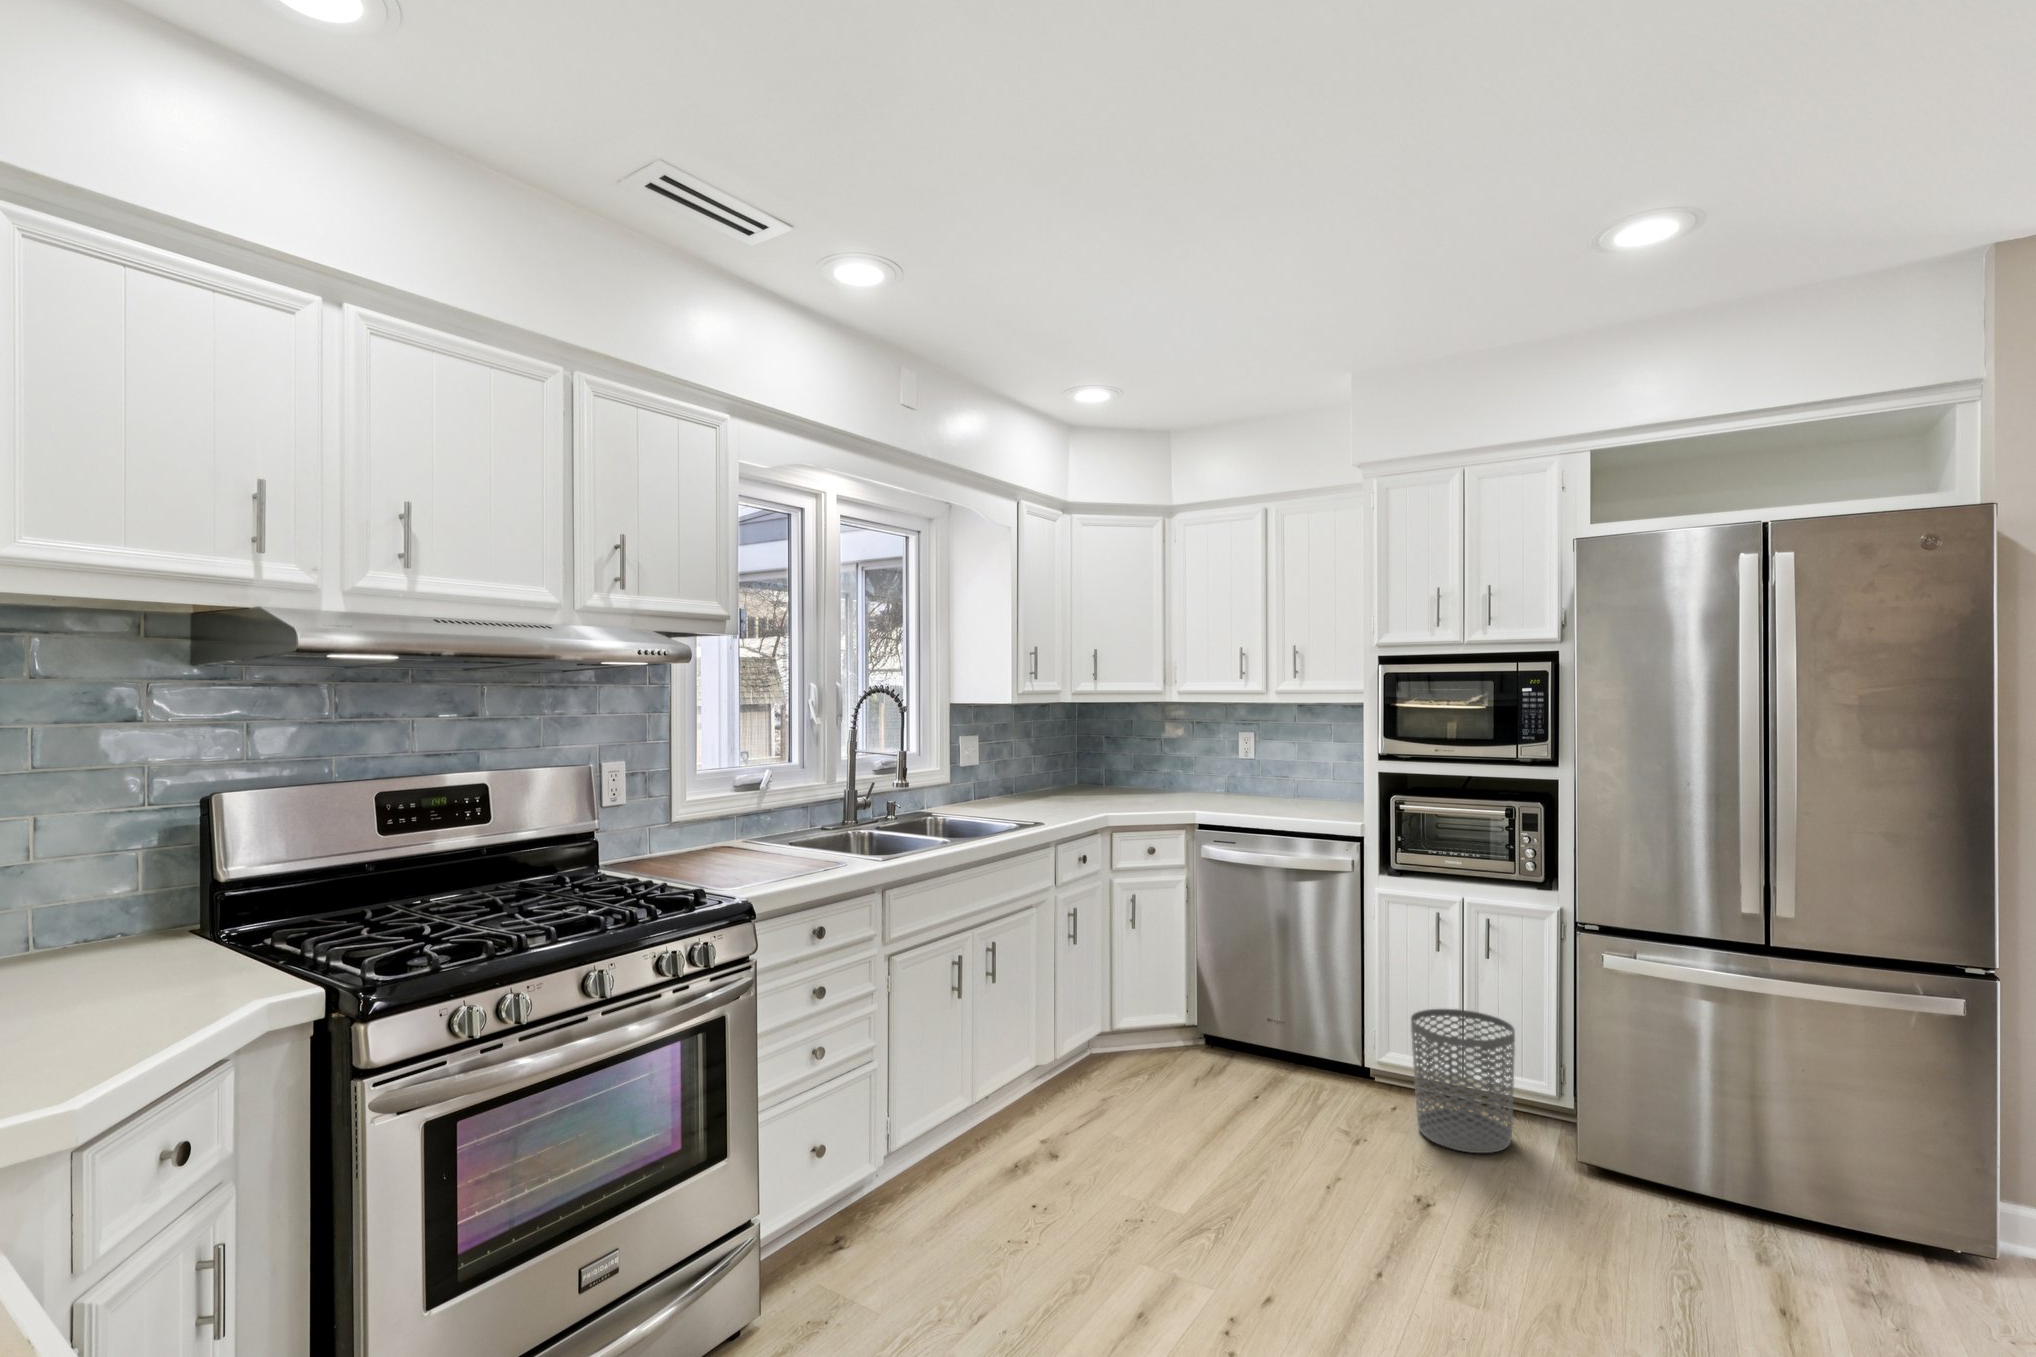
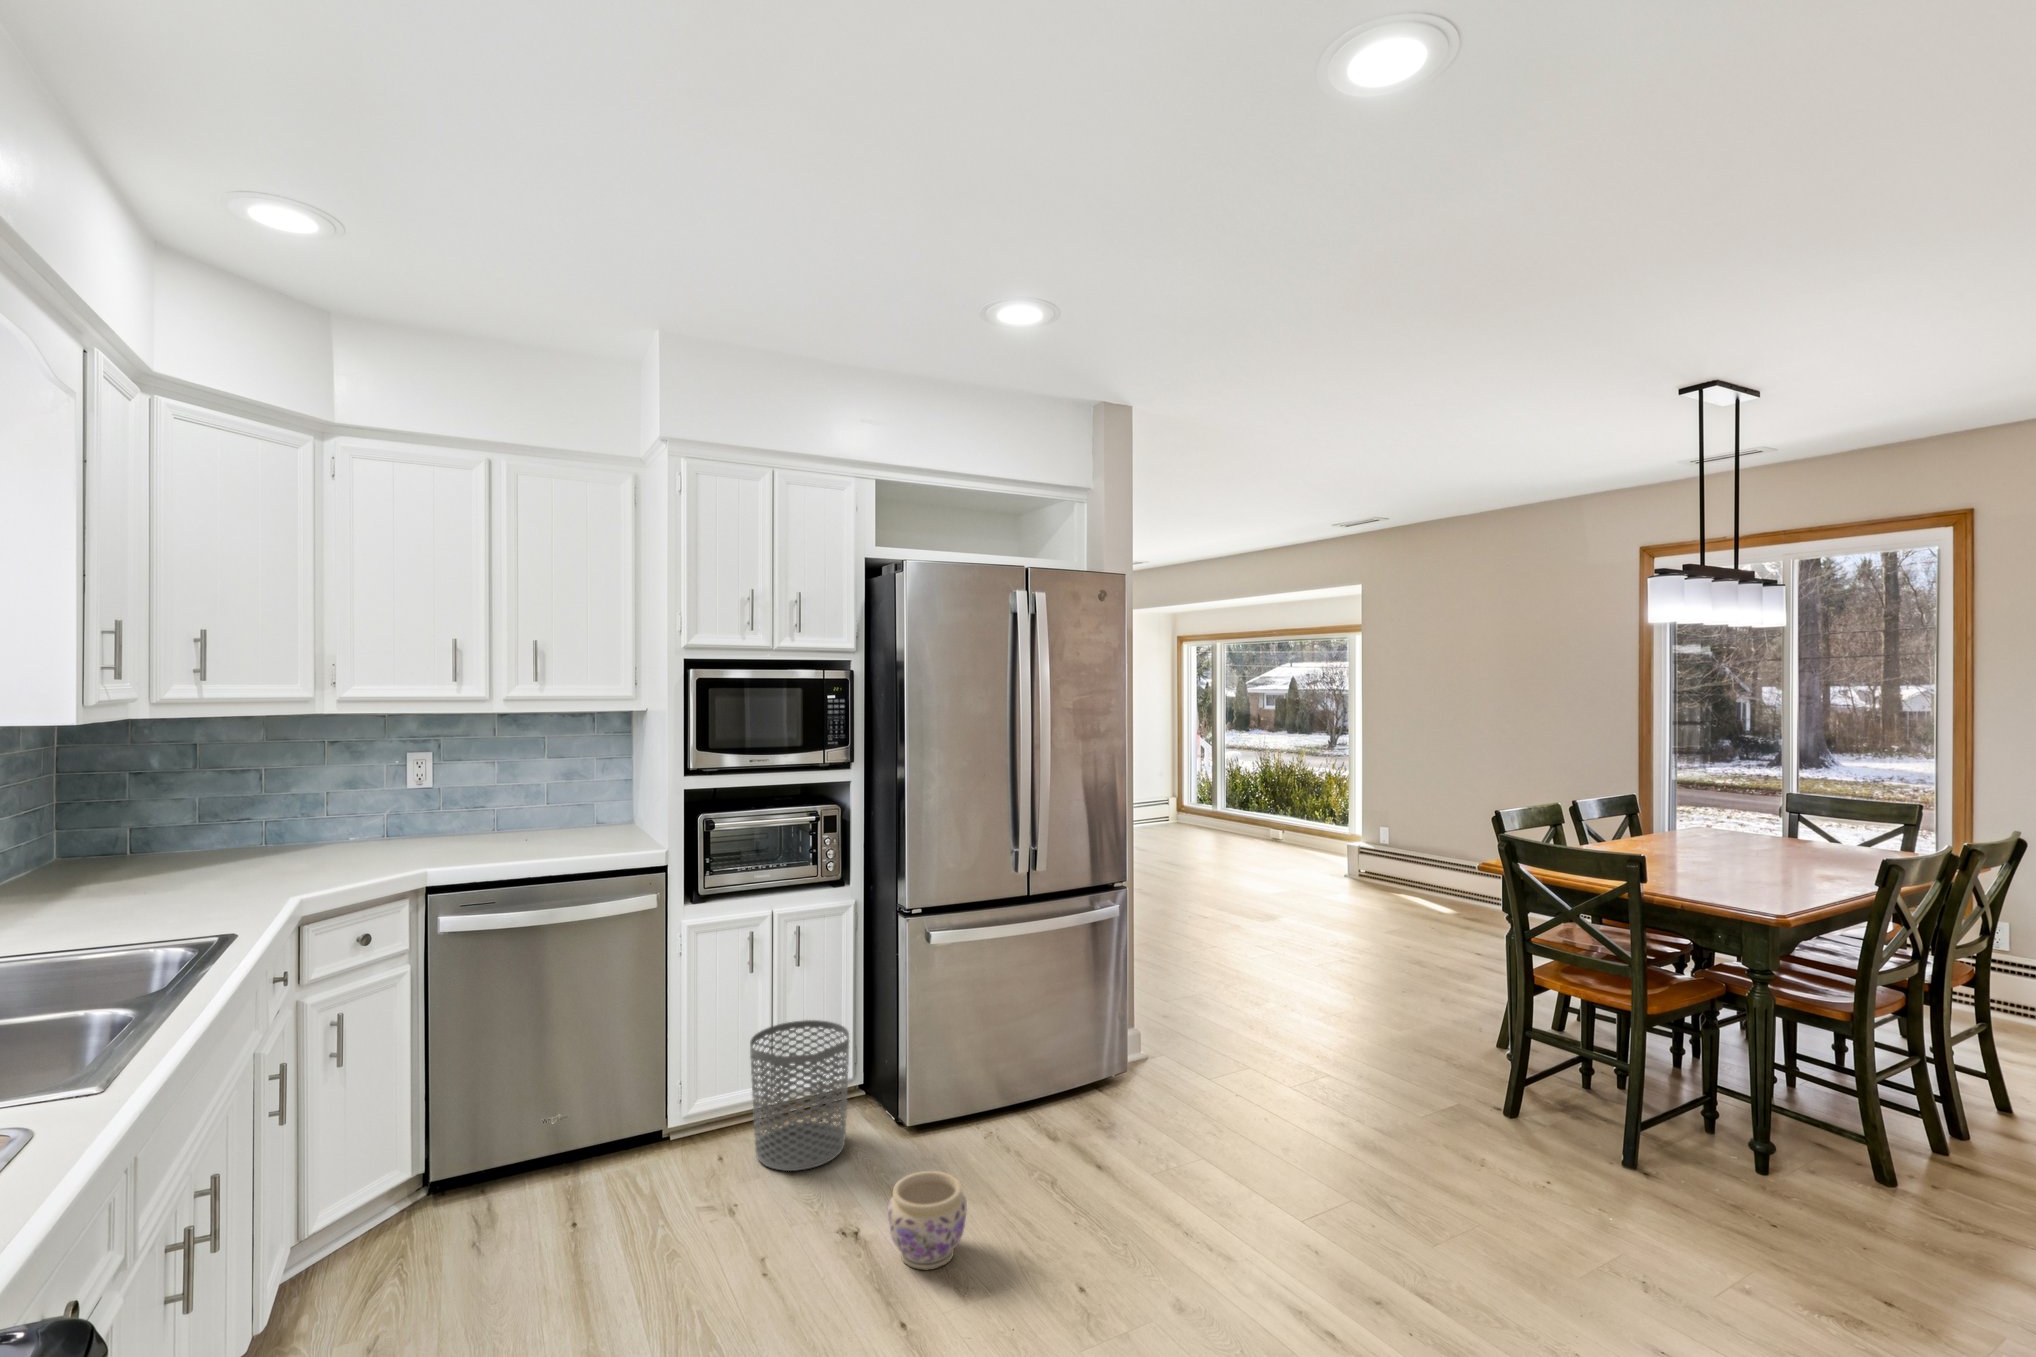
planter: none [1415,1165,1502,1263] -> present [888,1171,967,1270]

